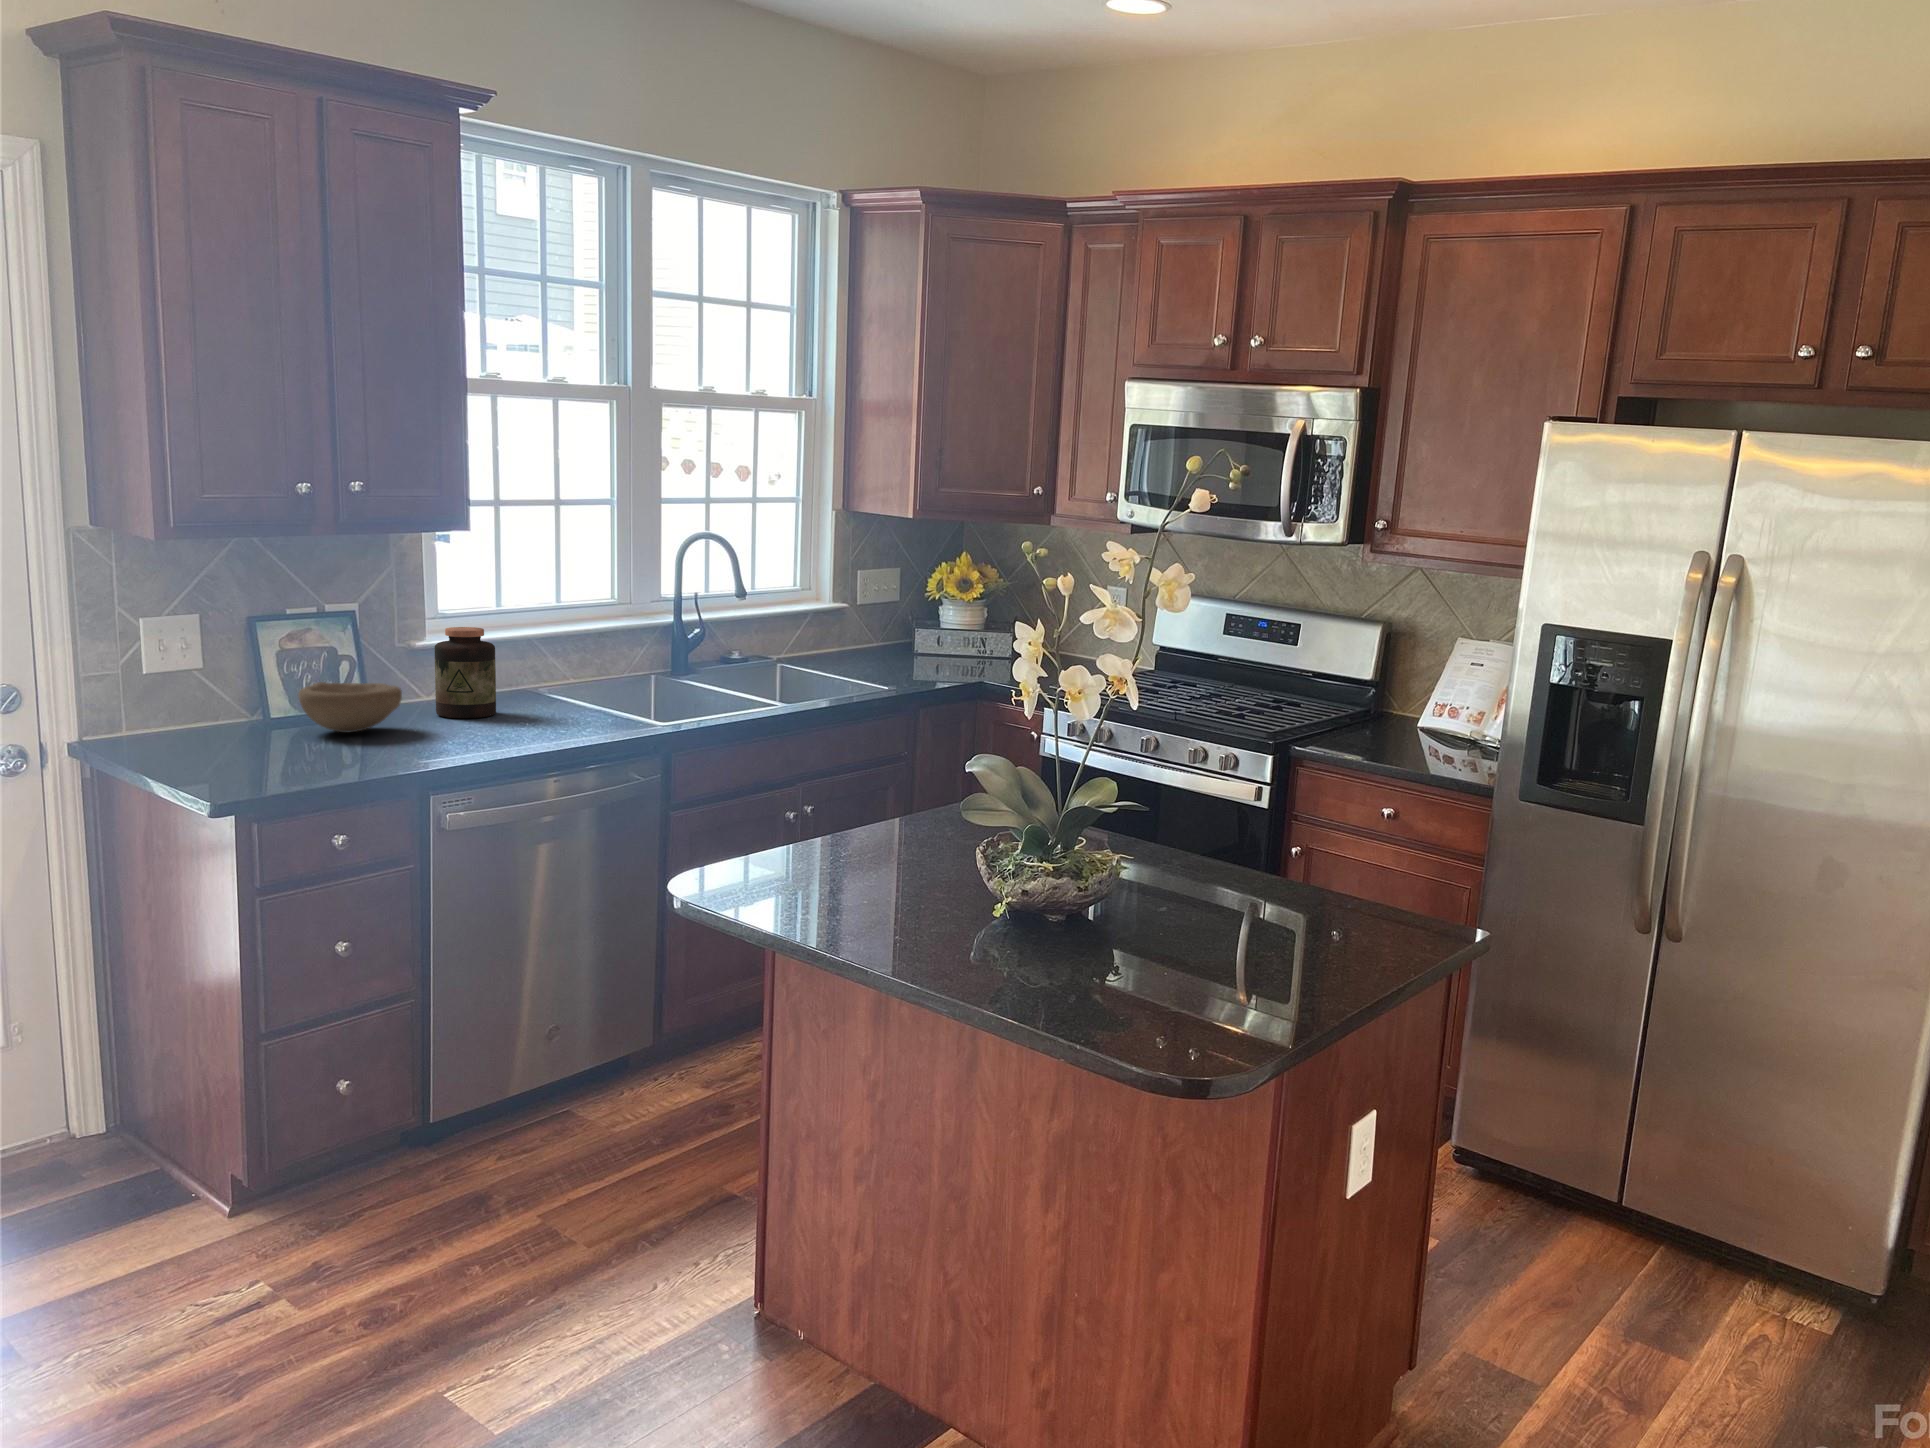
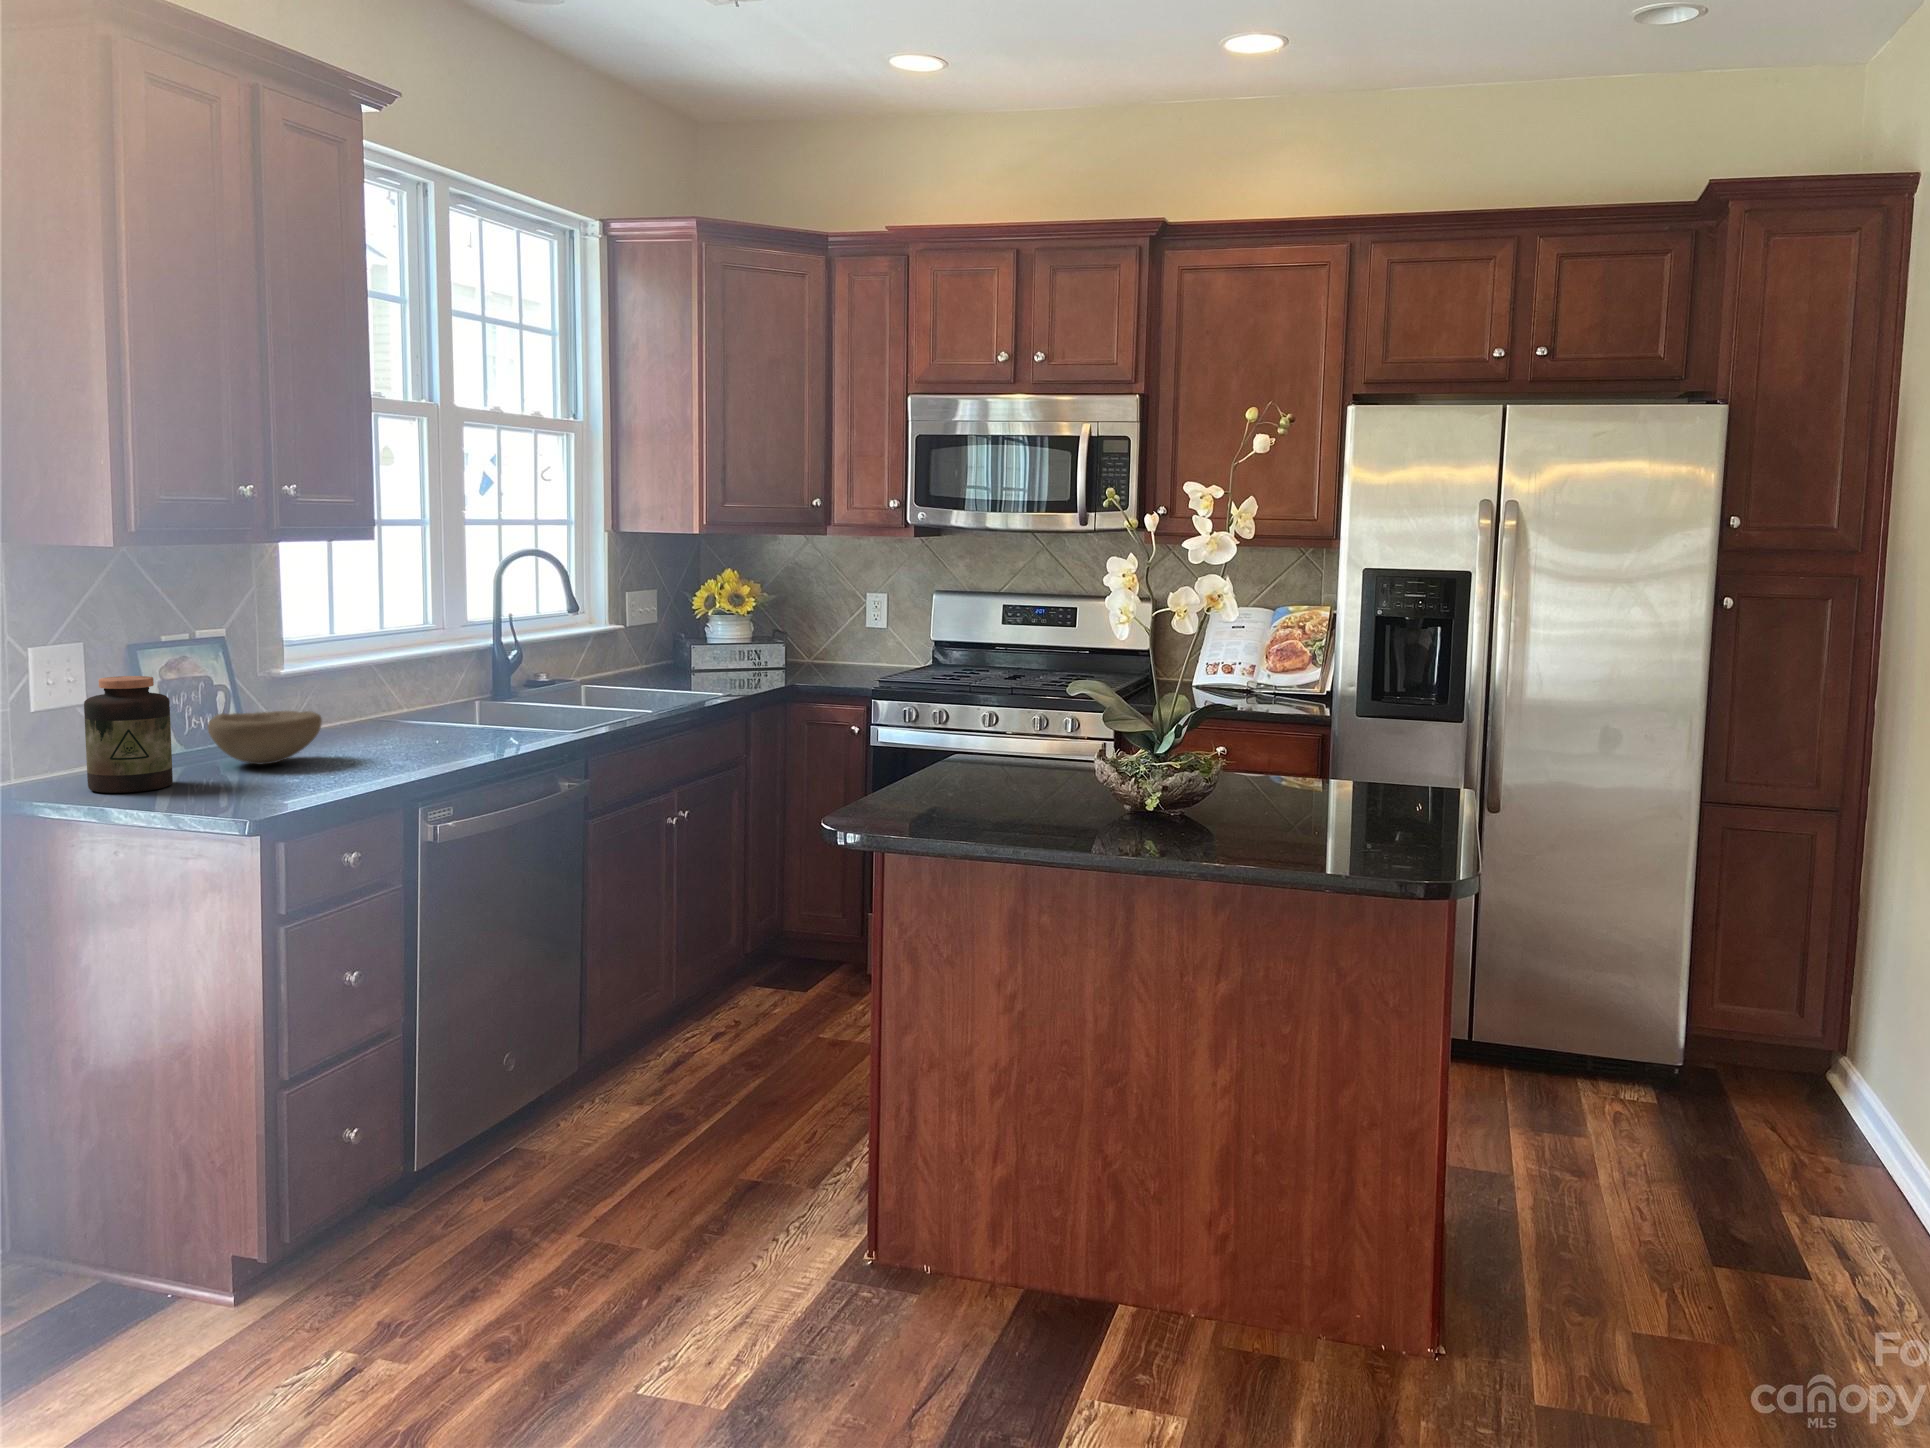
jar: present [435,627,496,718] -> present [84,676,173,793]

